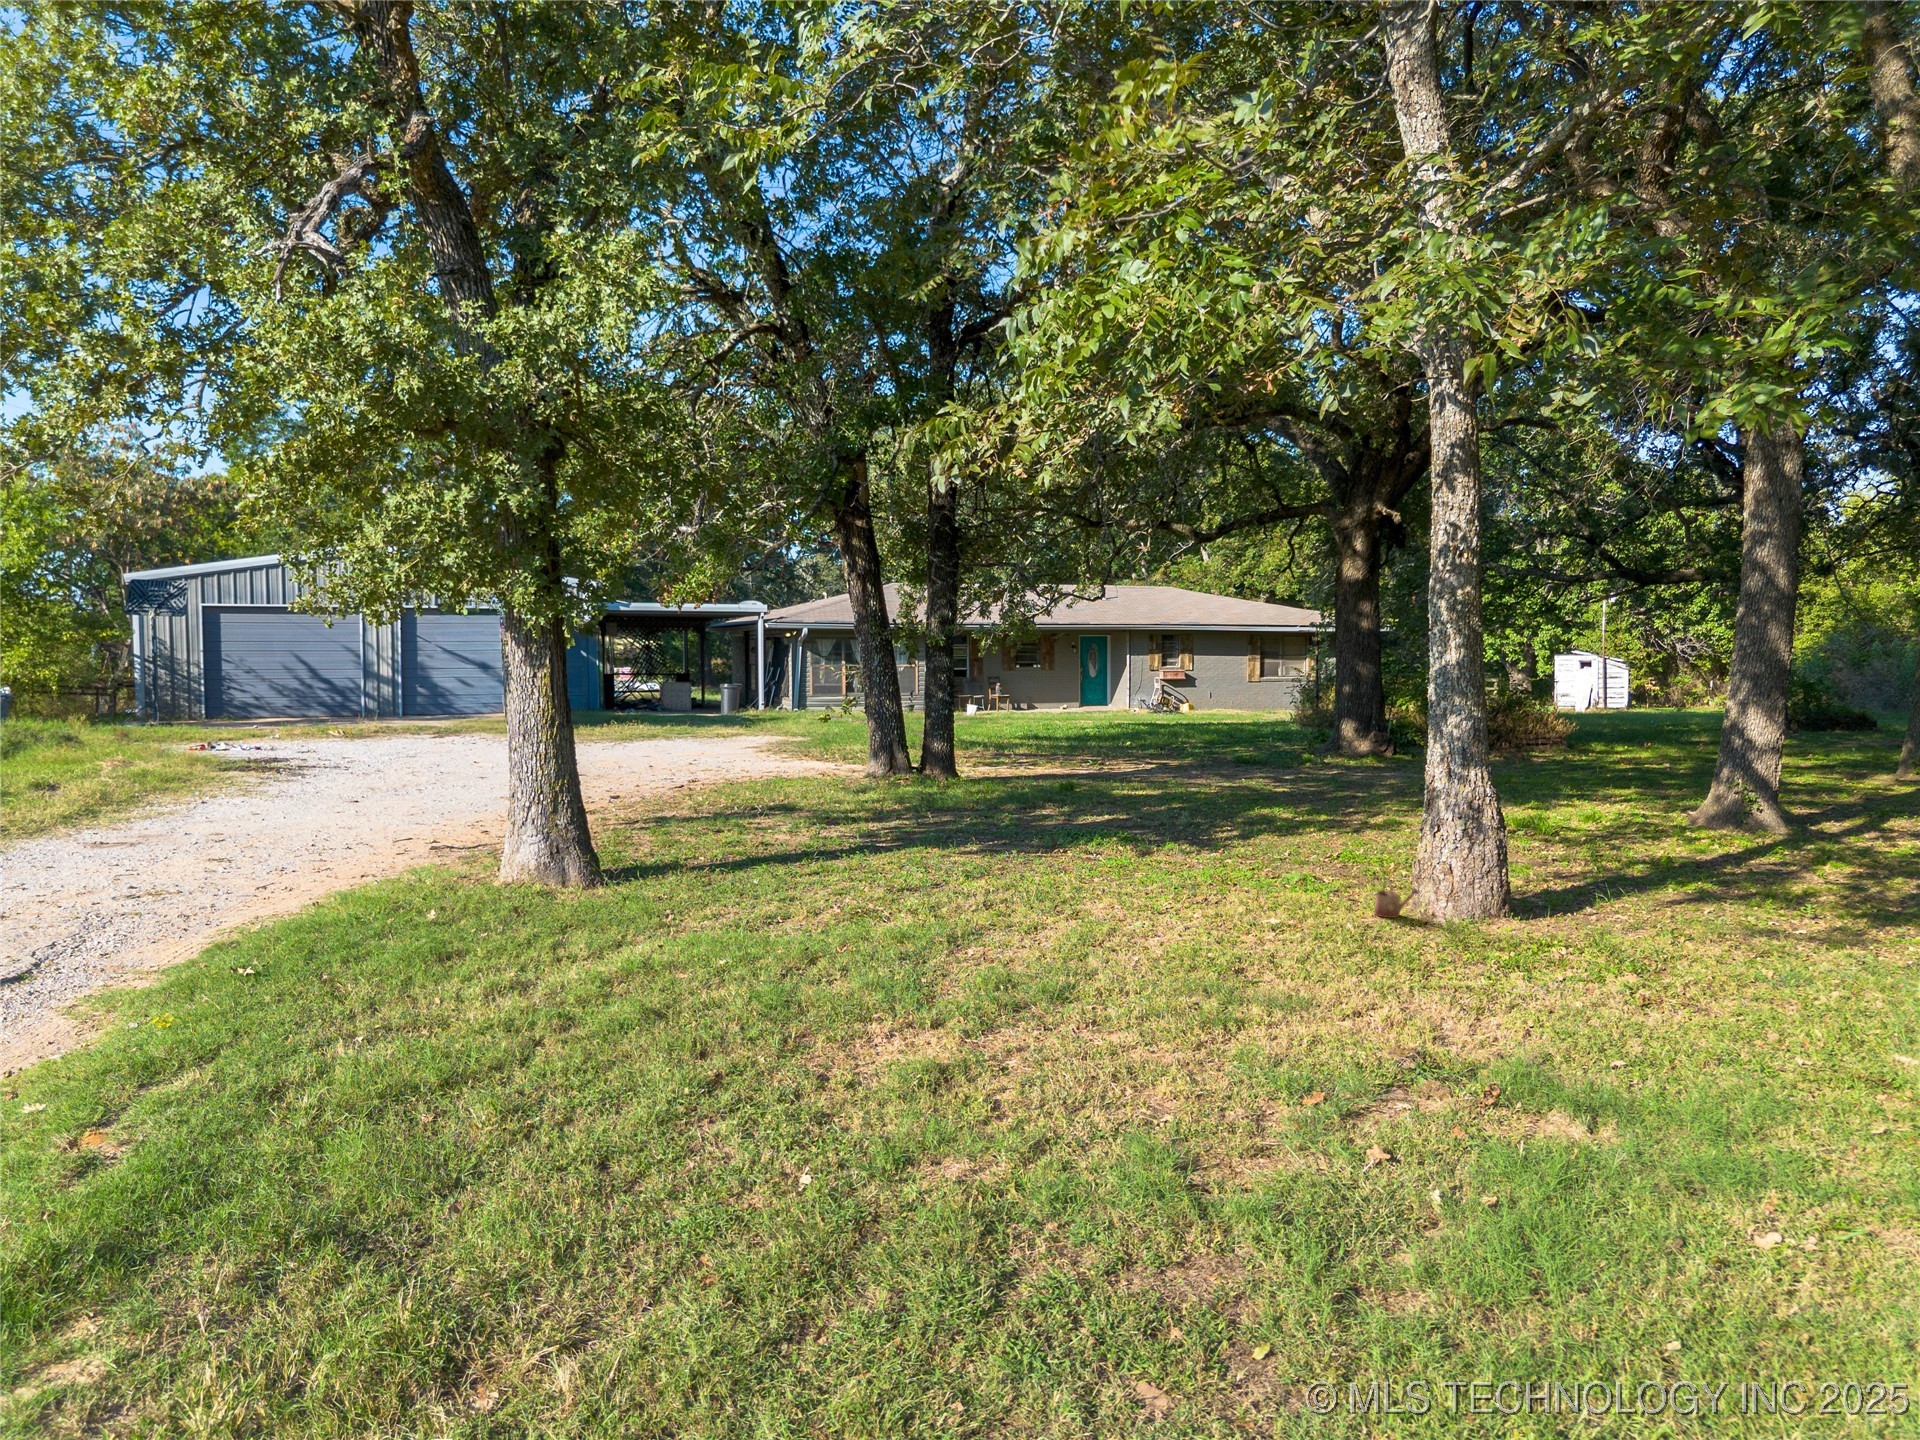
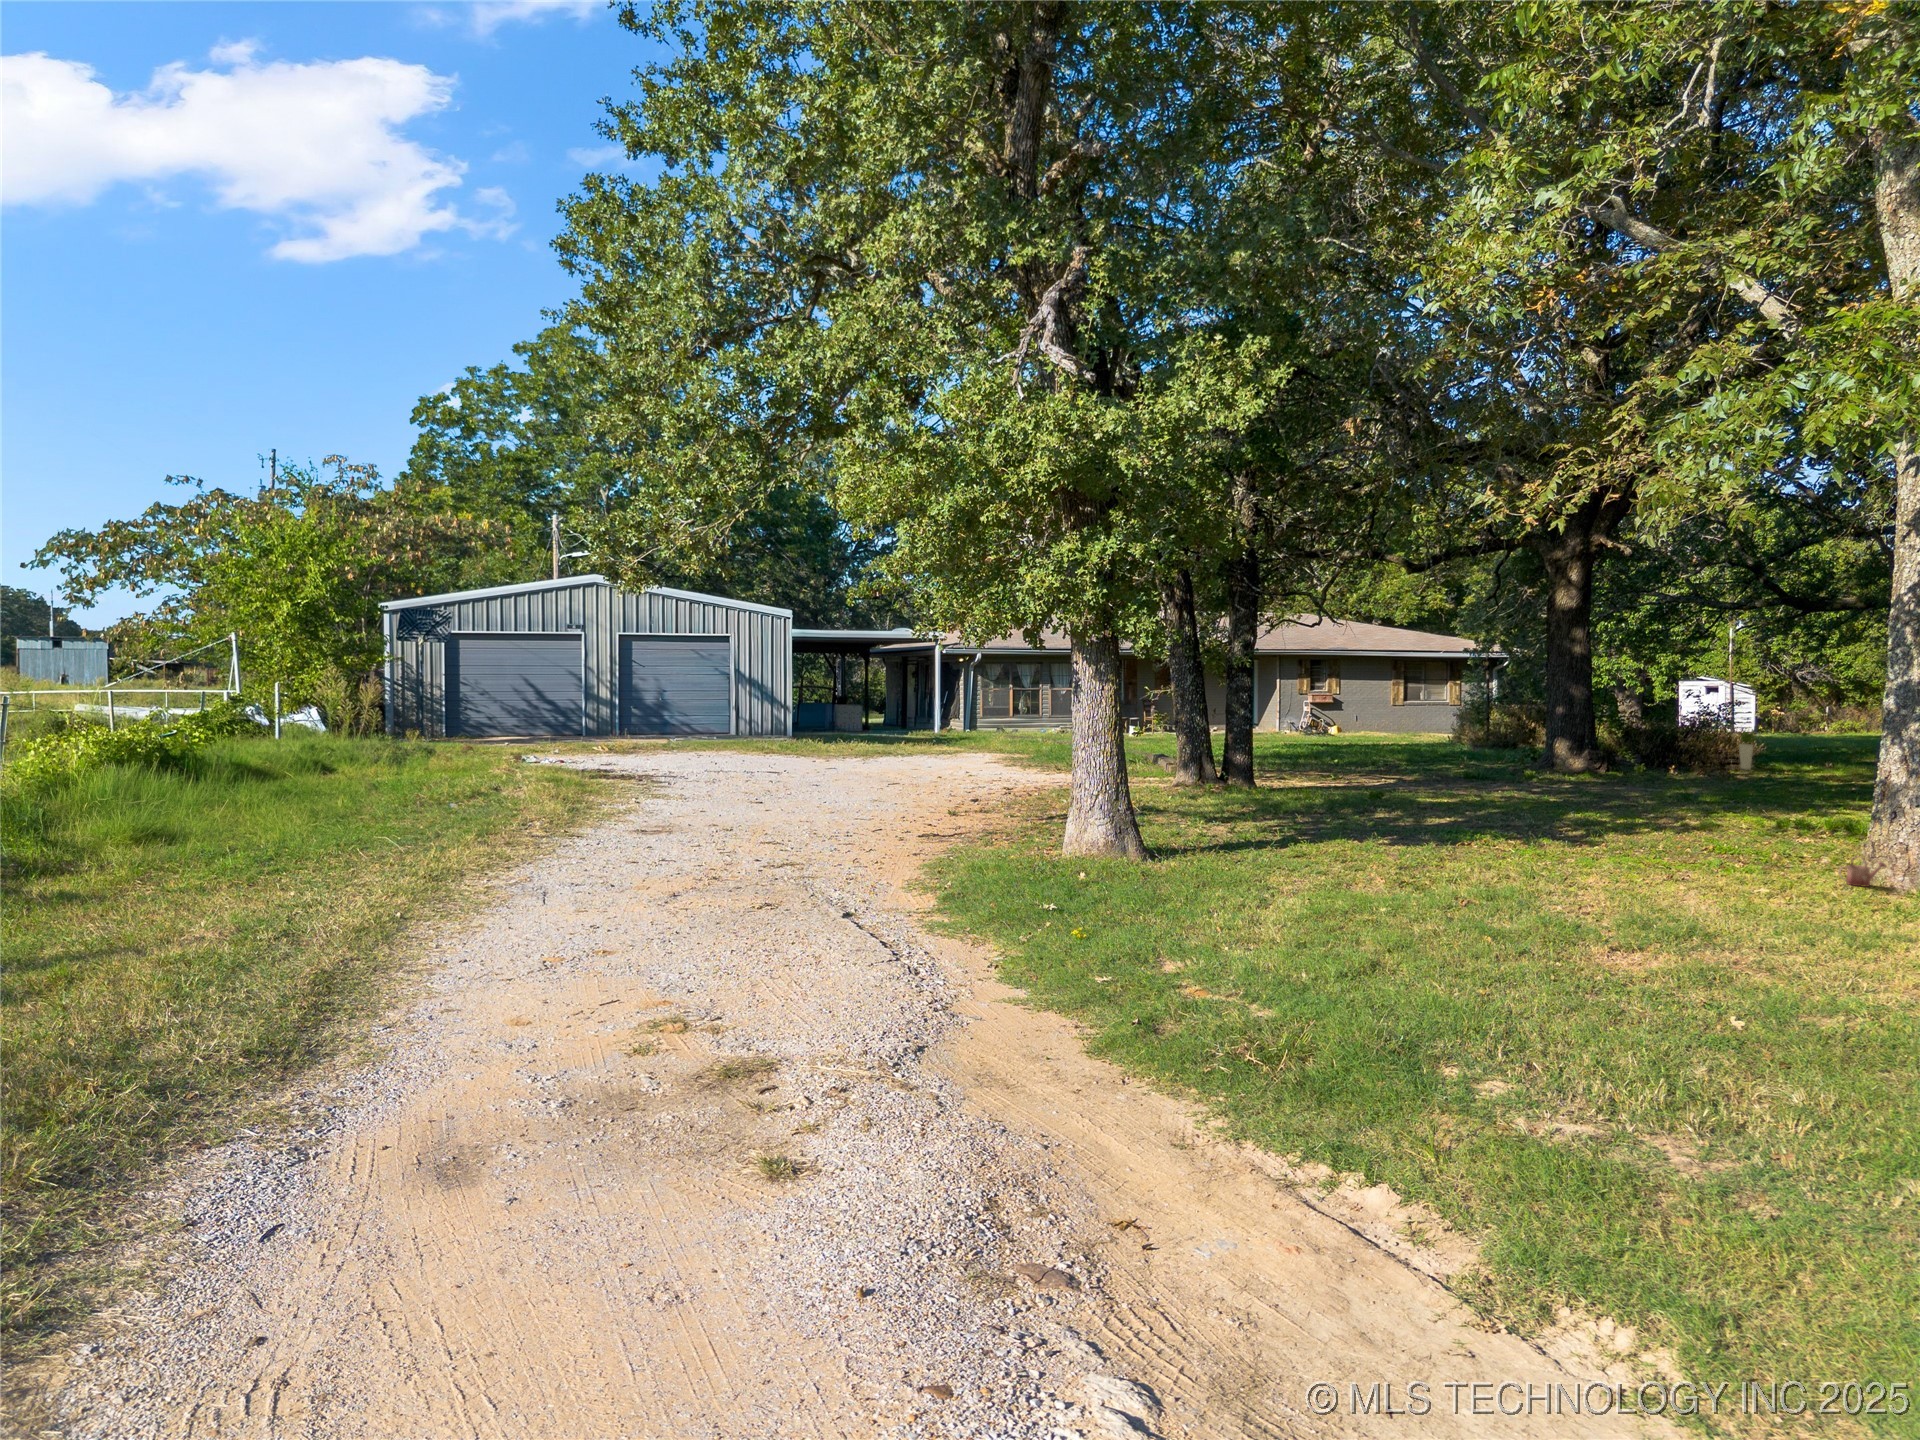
planter: none [1521,711,1541,755] -> present [1739,731,1754,770]

